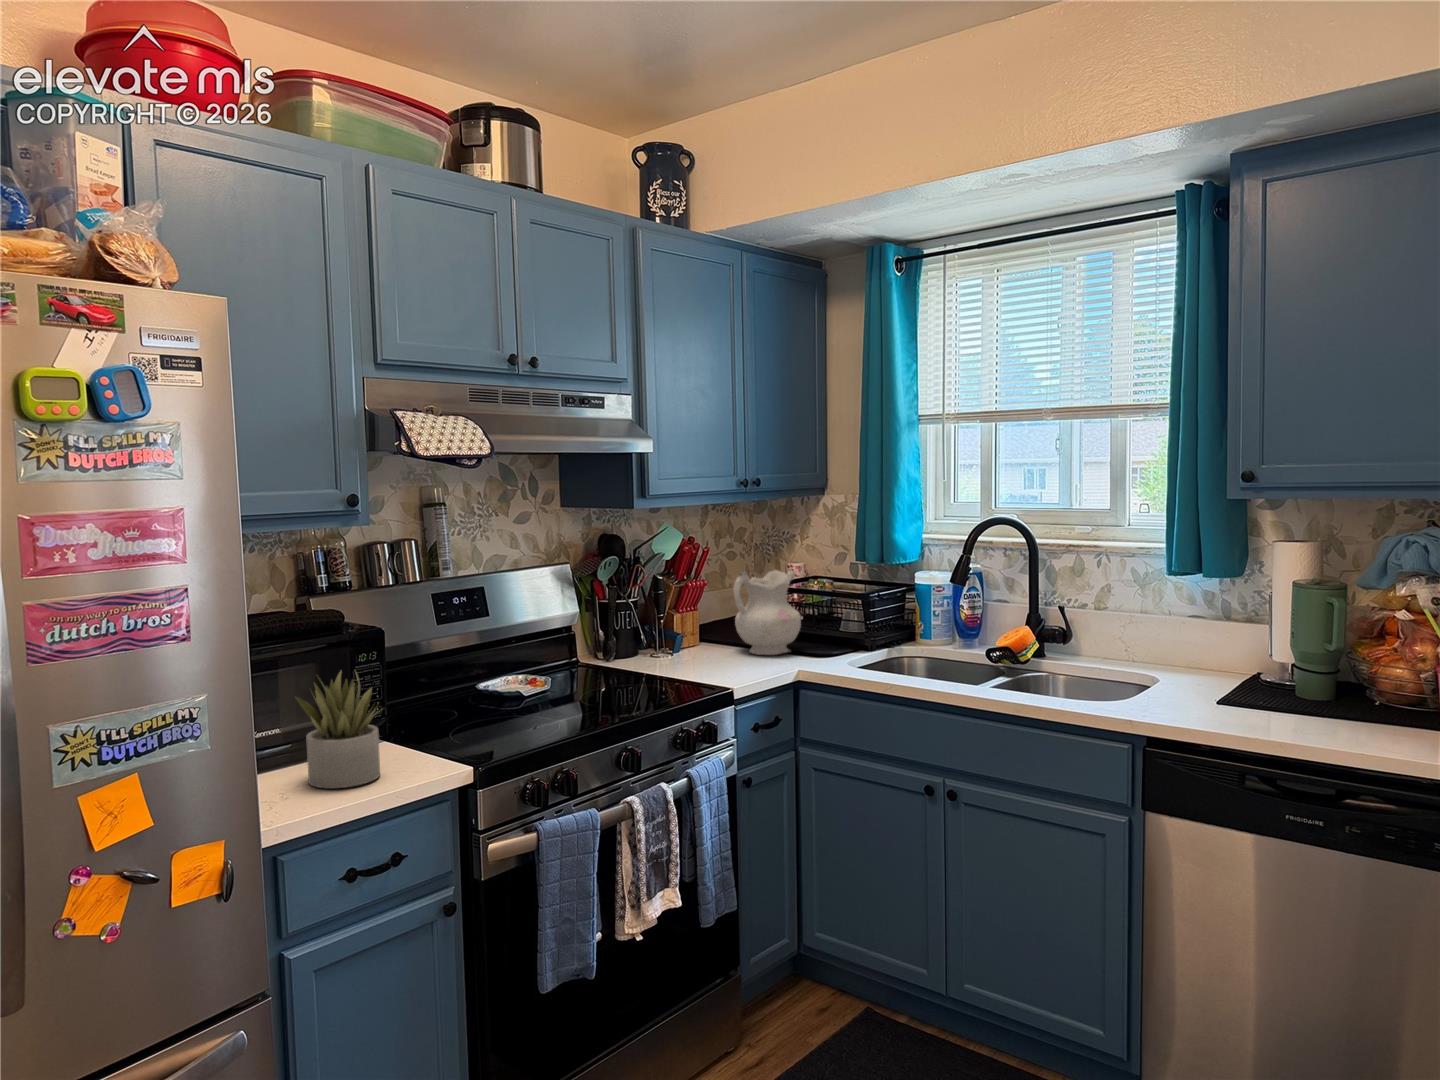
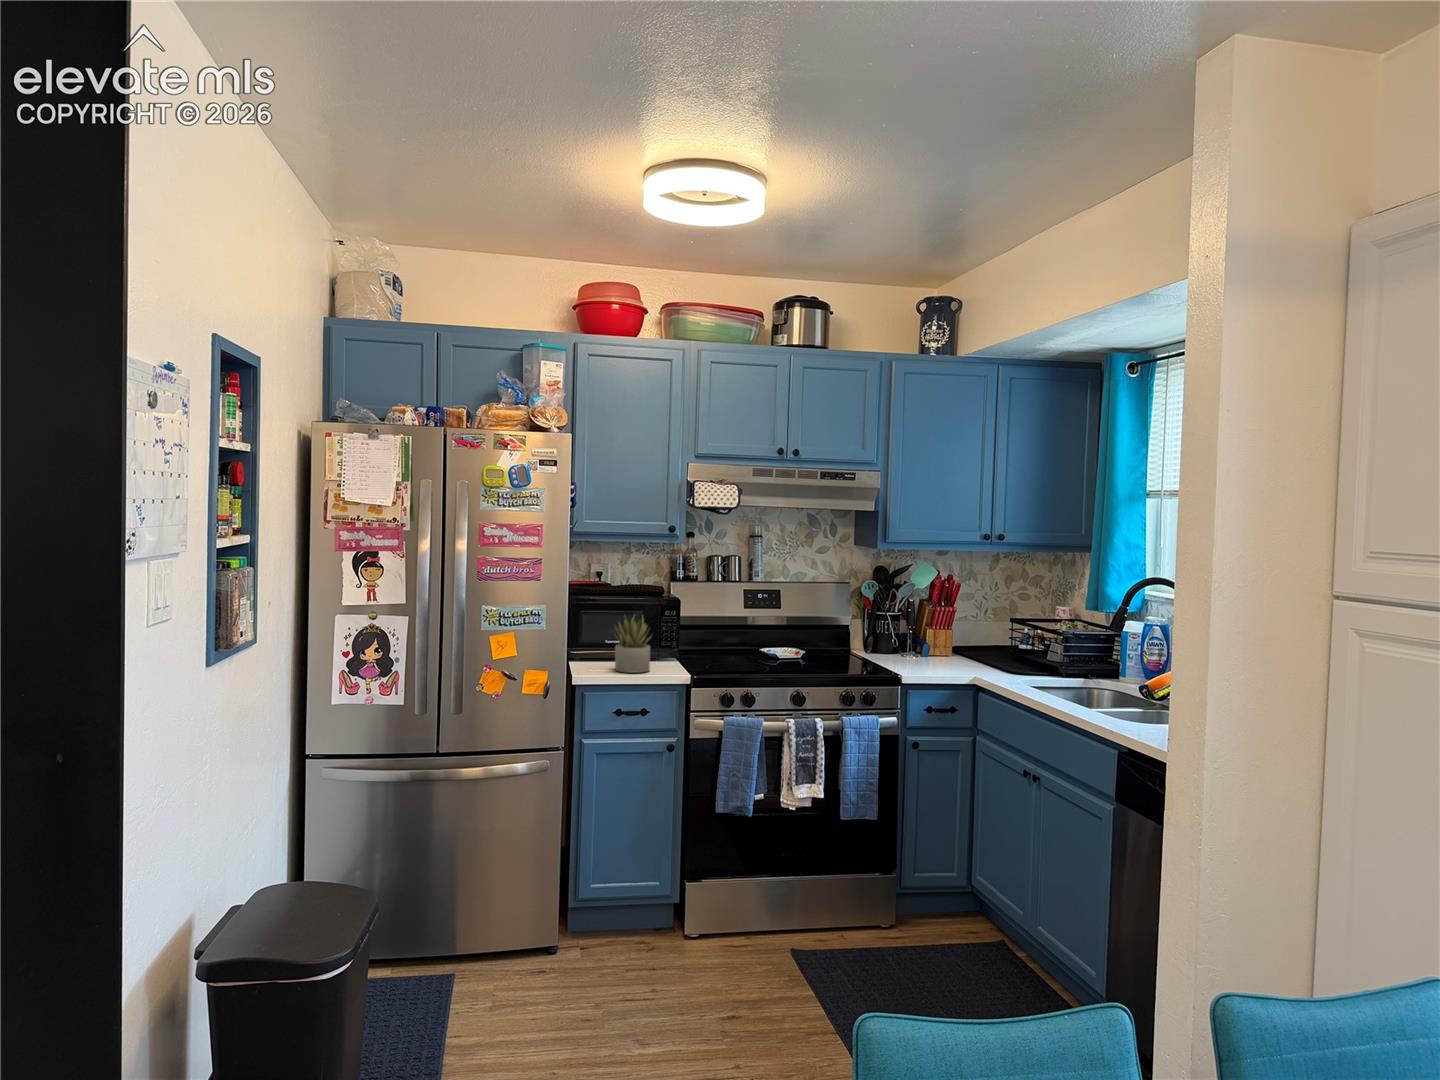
ceramic pitcher: present [733,570,801,655] -> none [956,600,1011,663]

